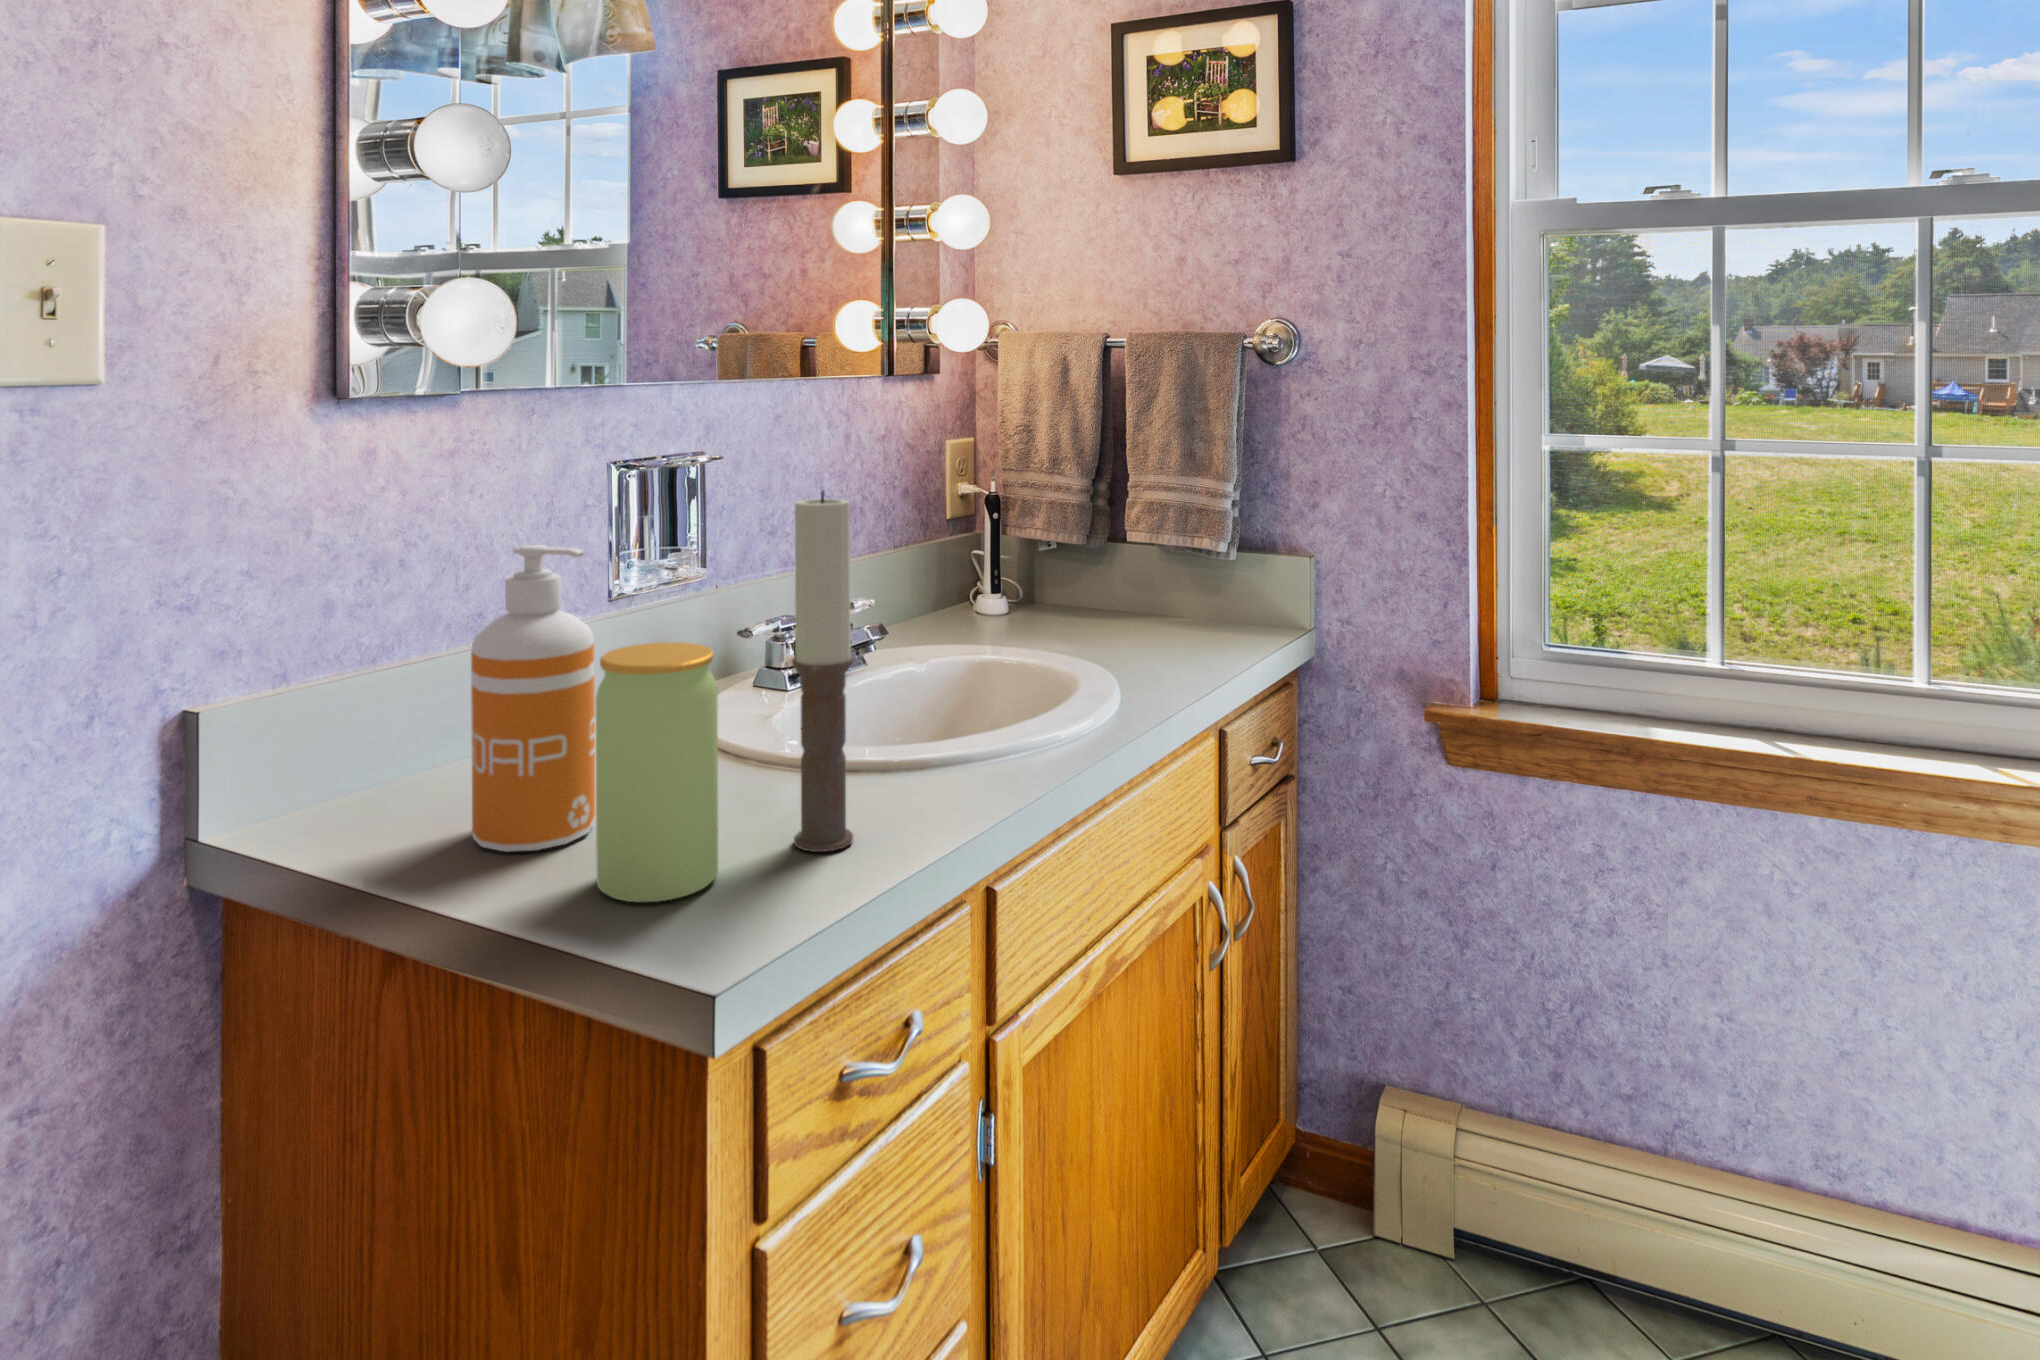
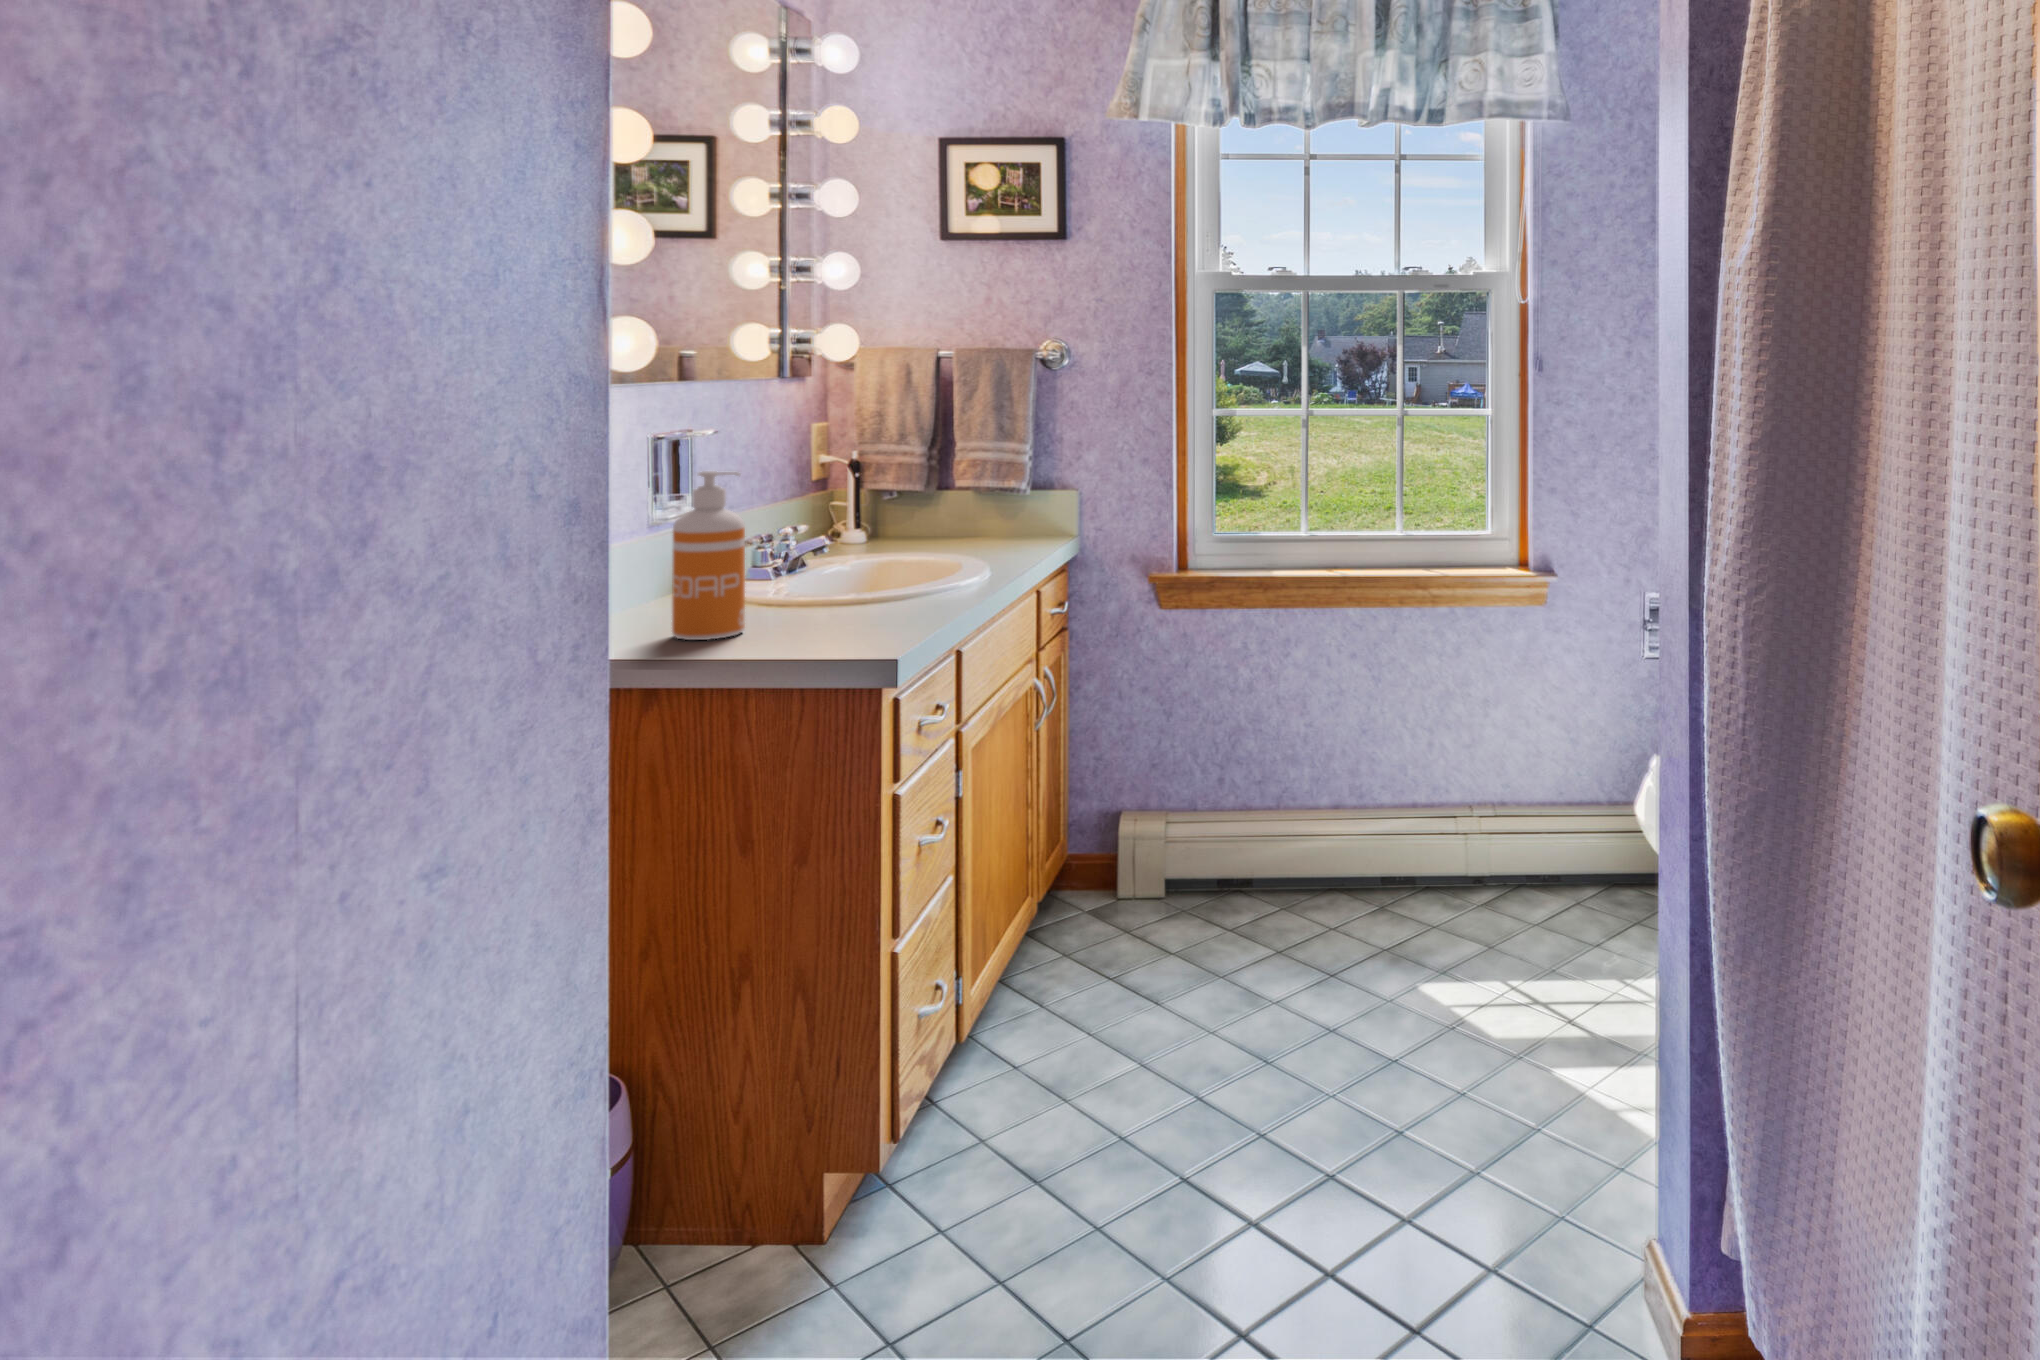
candle: present [792,491,854,852] -> none [868,435,901,624]
jar: present [596,642,718,902] -> none [781,516,847,644]

